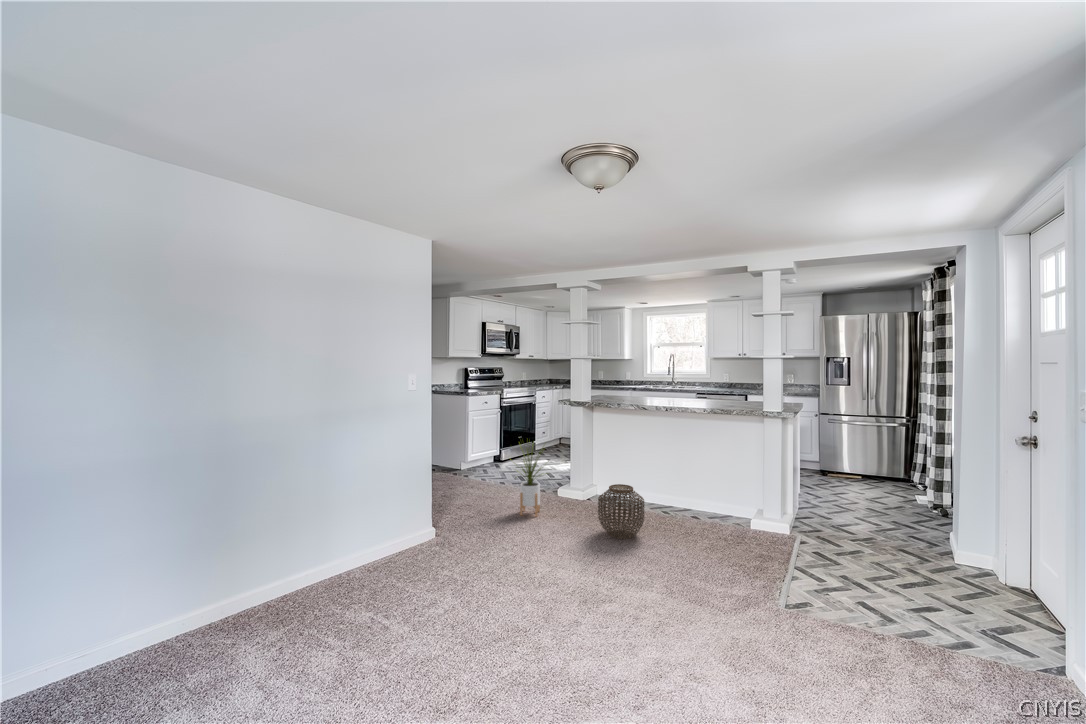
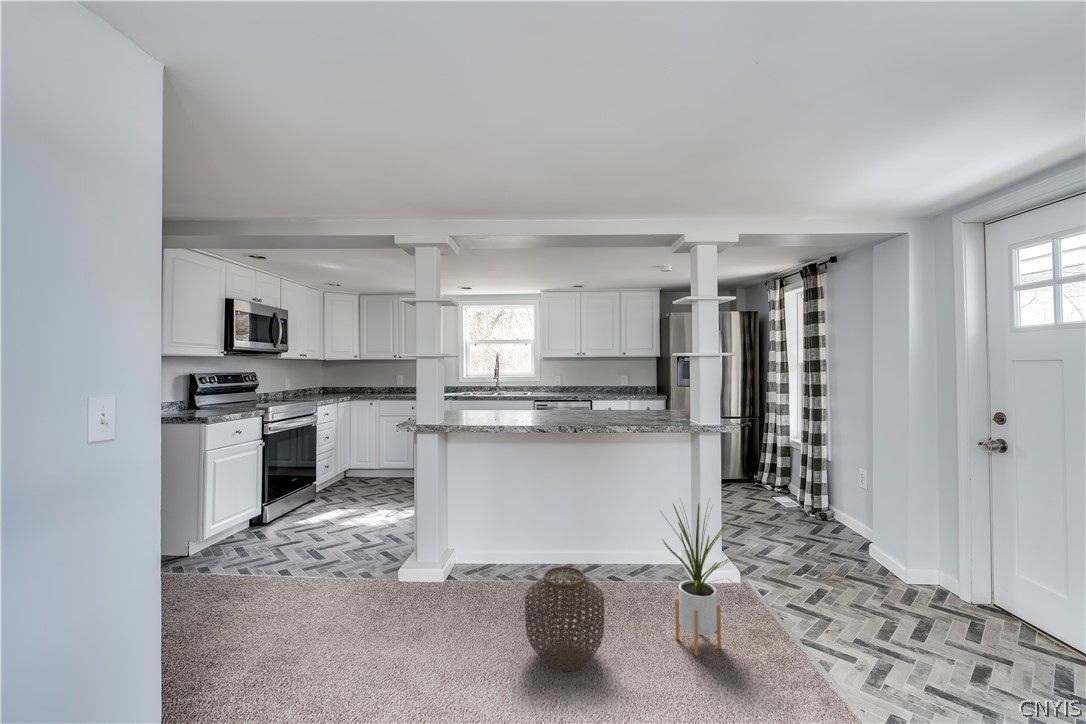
house plant: present [520,447,541,516] -> present [661,502,736,656]

